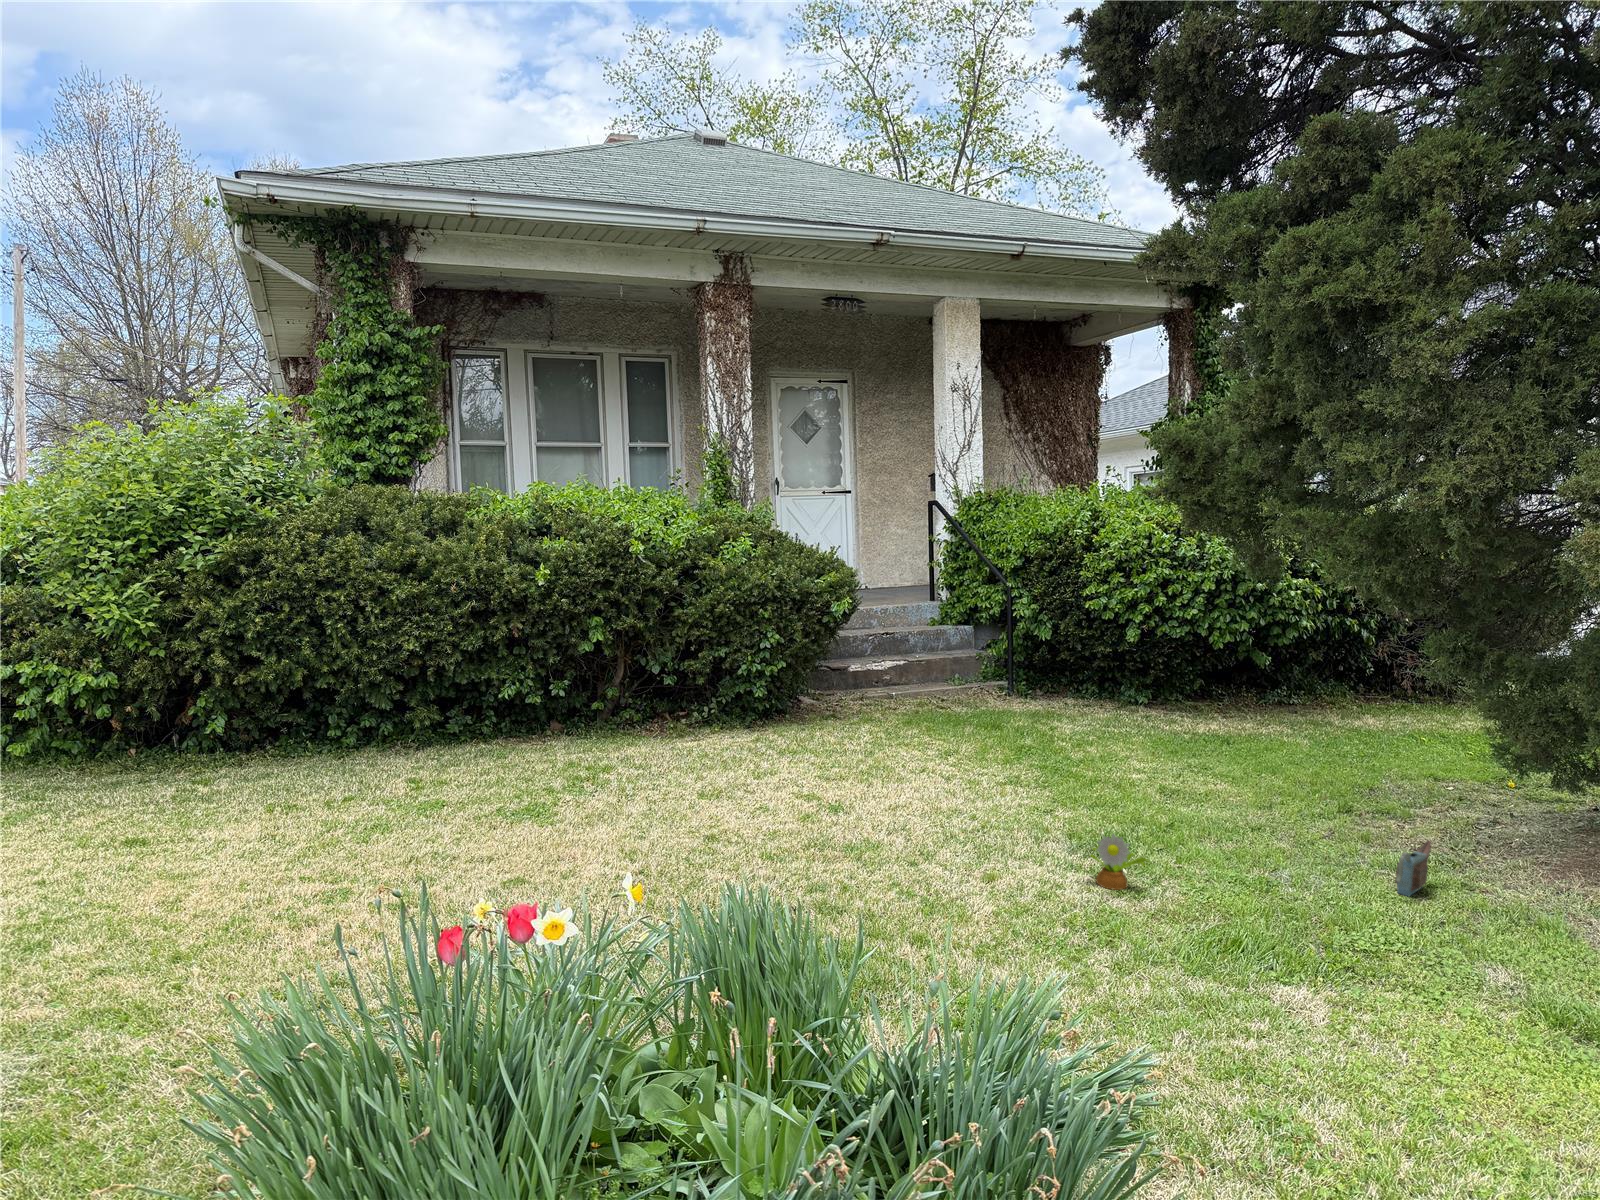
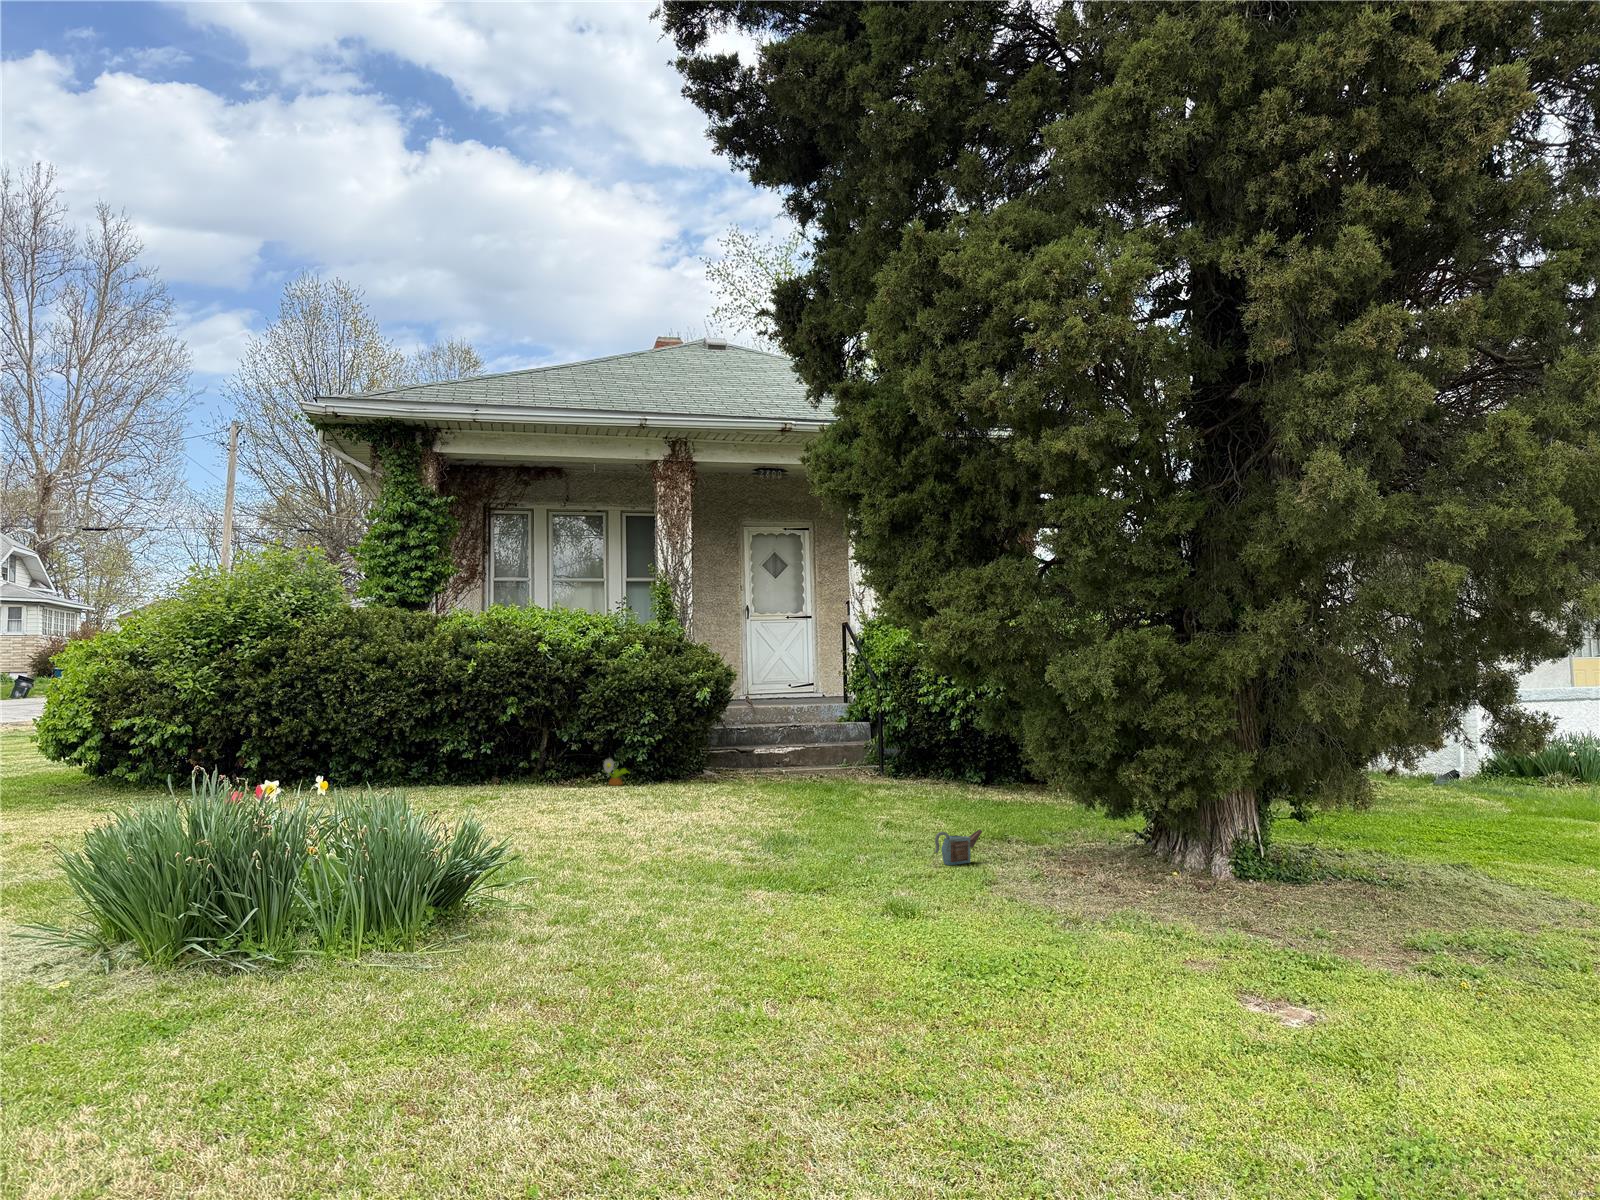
decorative plant: present [1089,834,1148,890] -> present [604,759,629,786]

